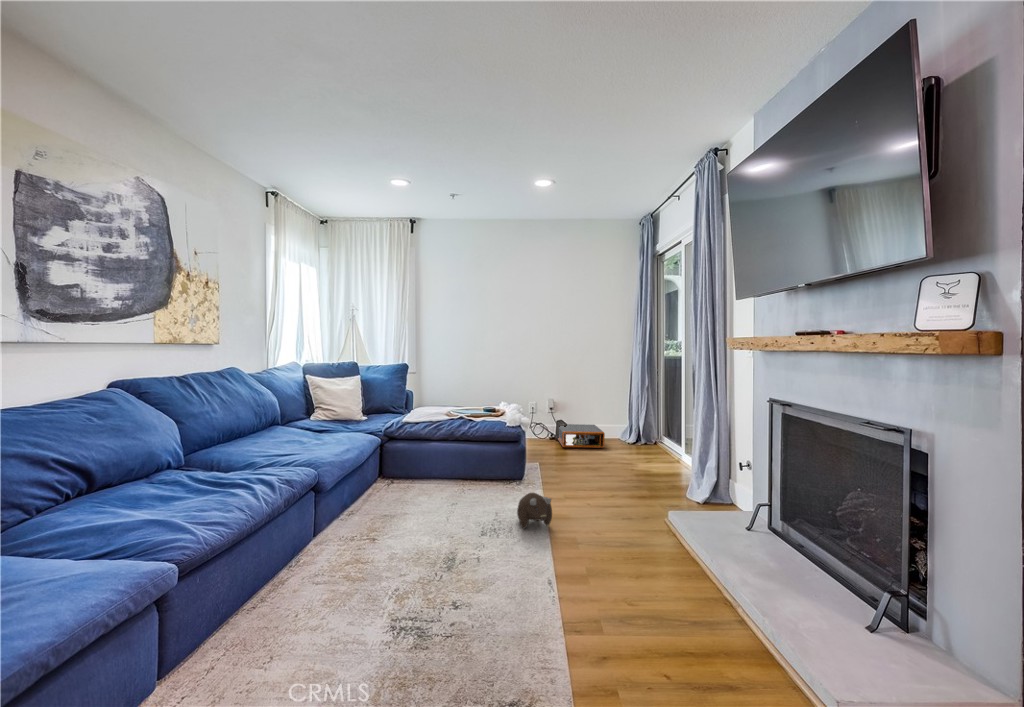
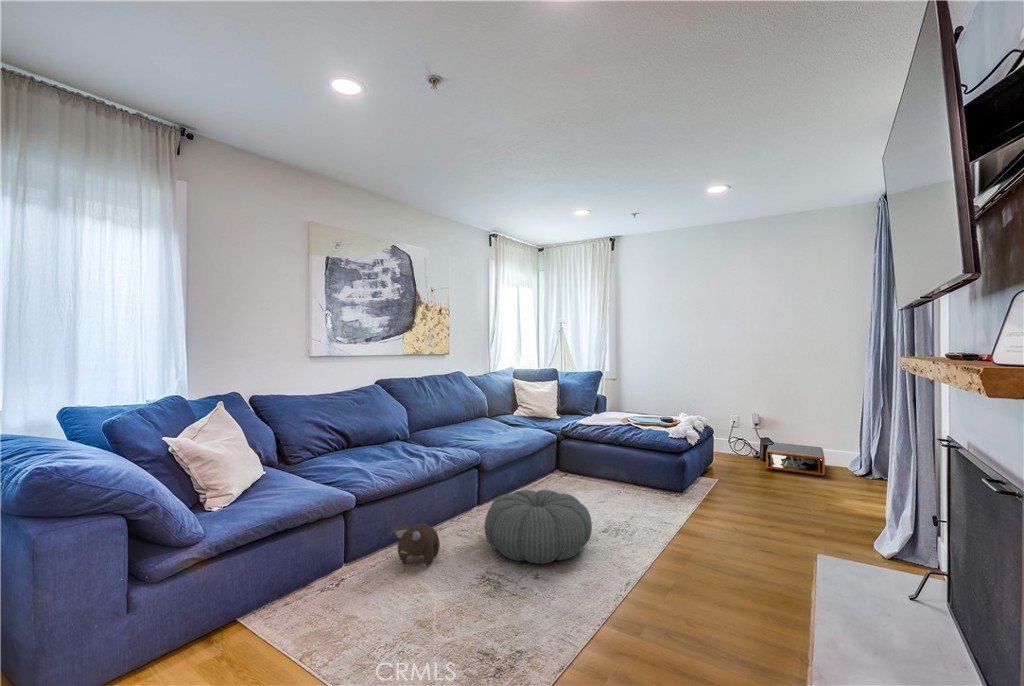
plush toy: present [517,493,552,529] -> present [396,523,440,566]
pouf: none [361,502,489,593] -> present [484,490,592,564]

